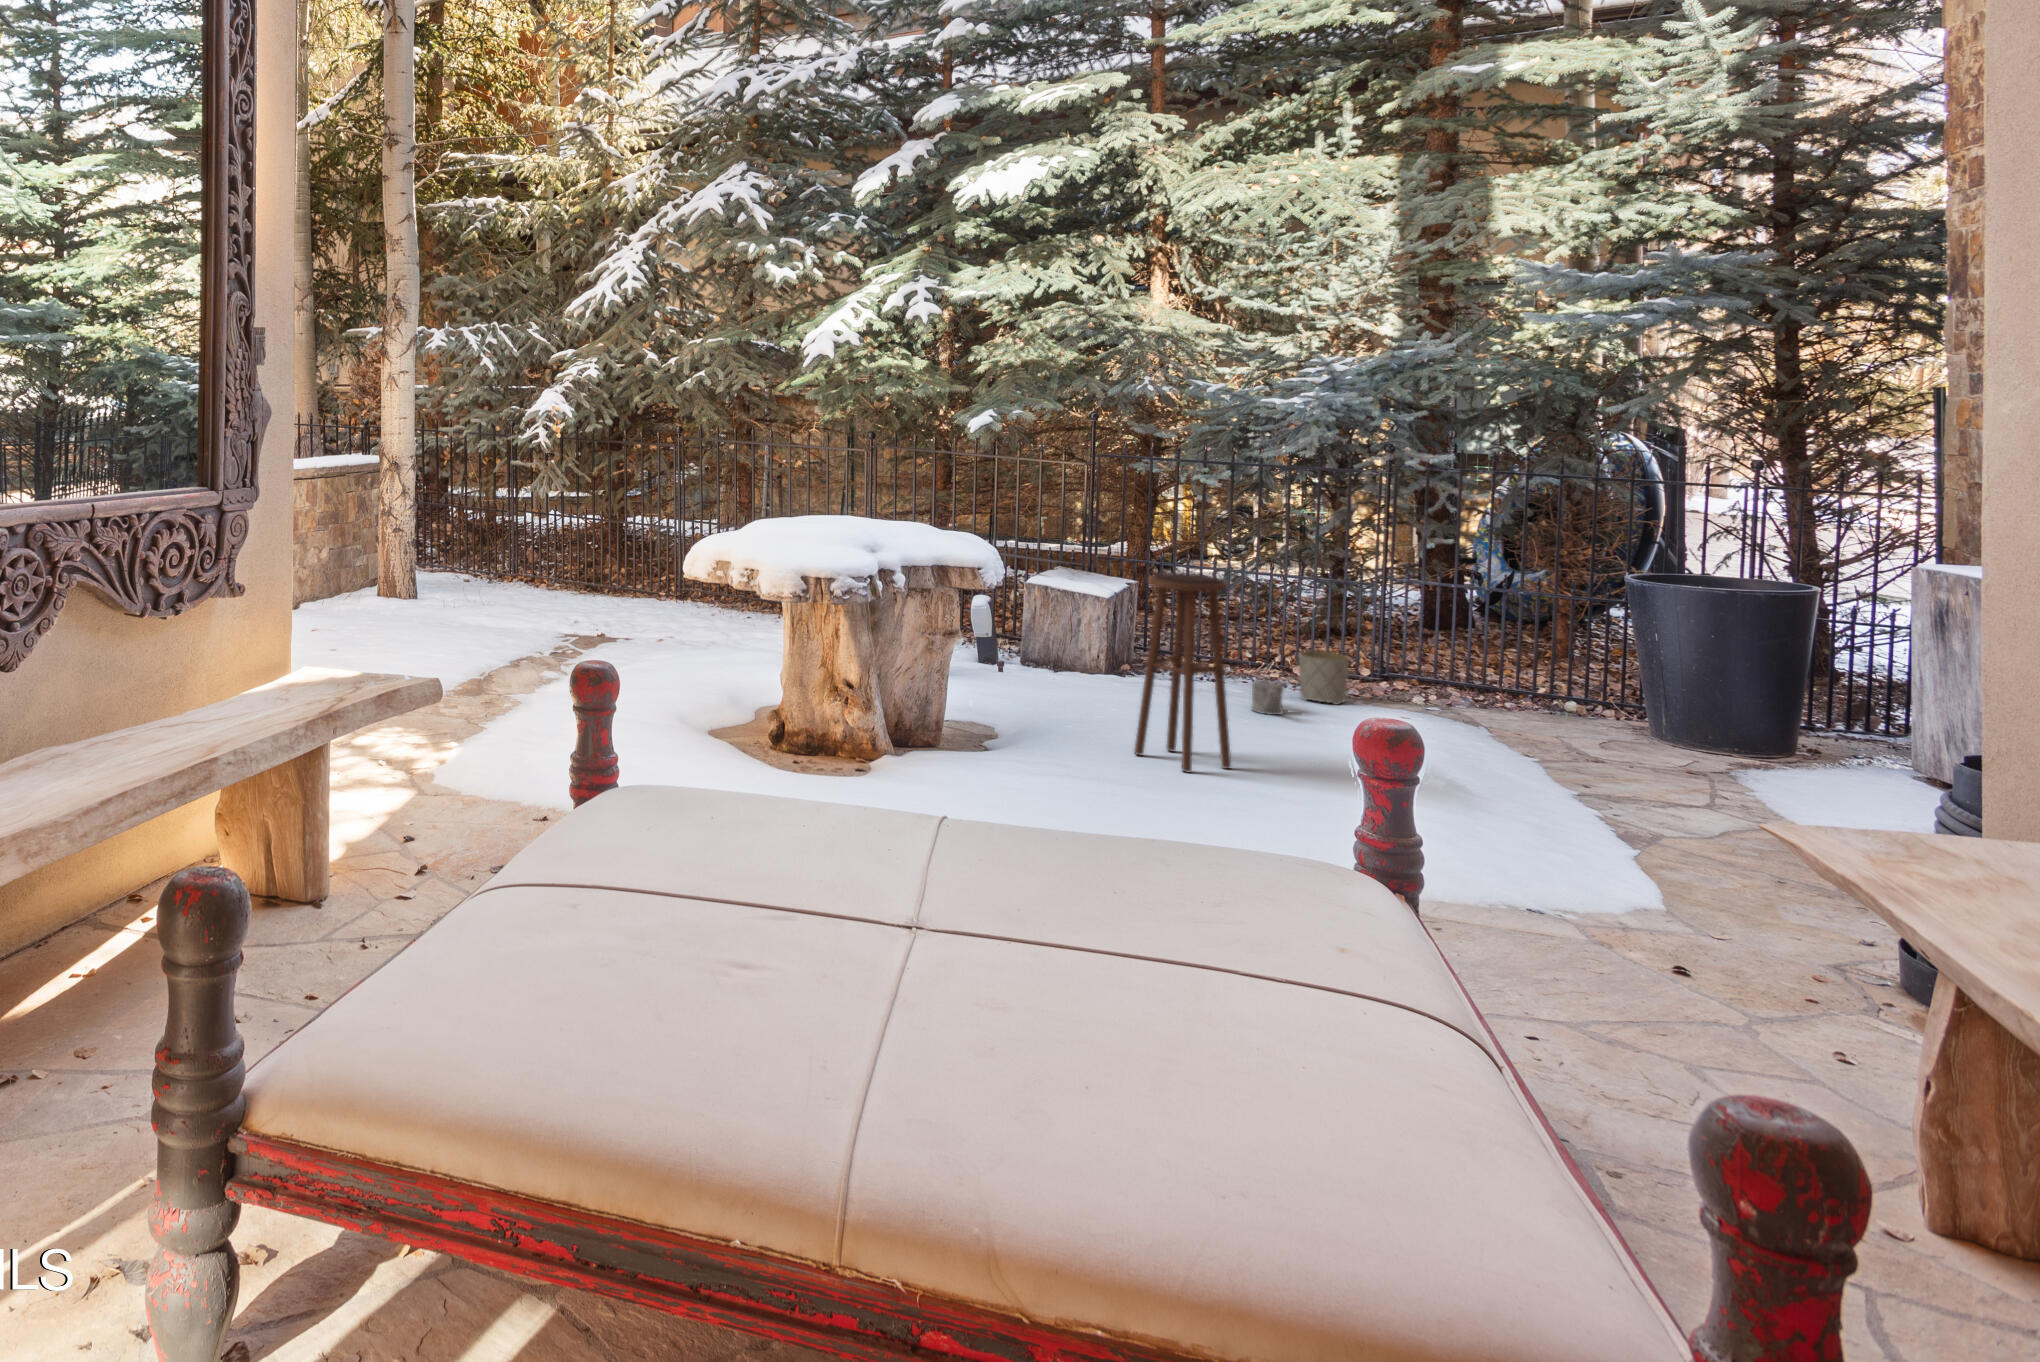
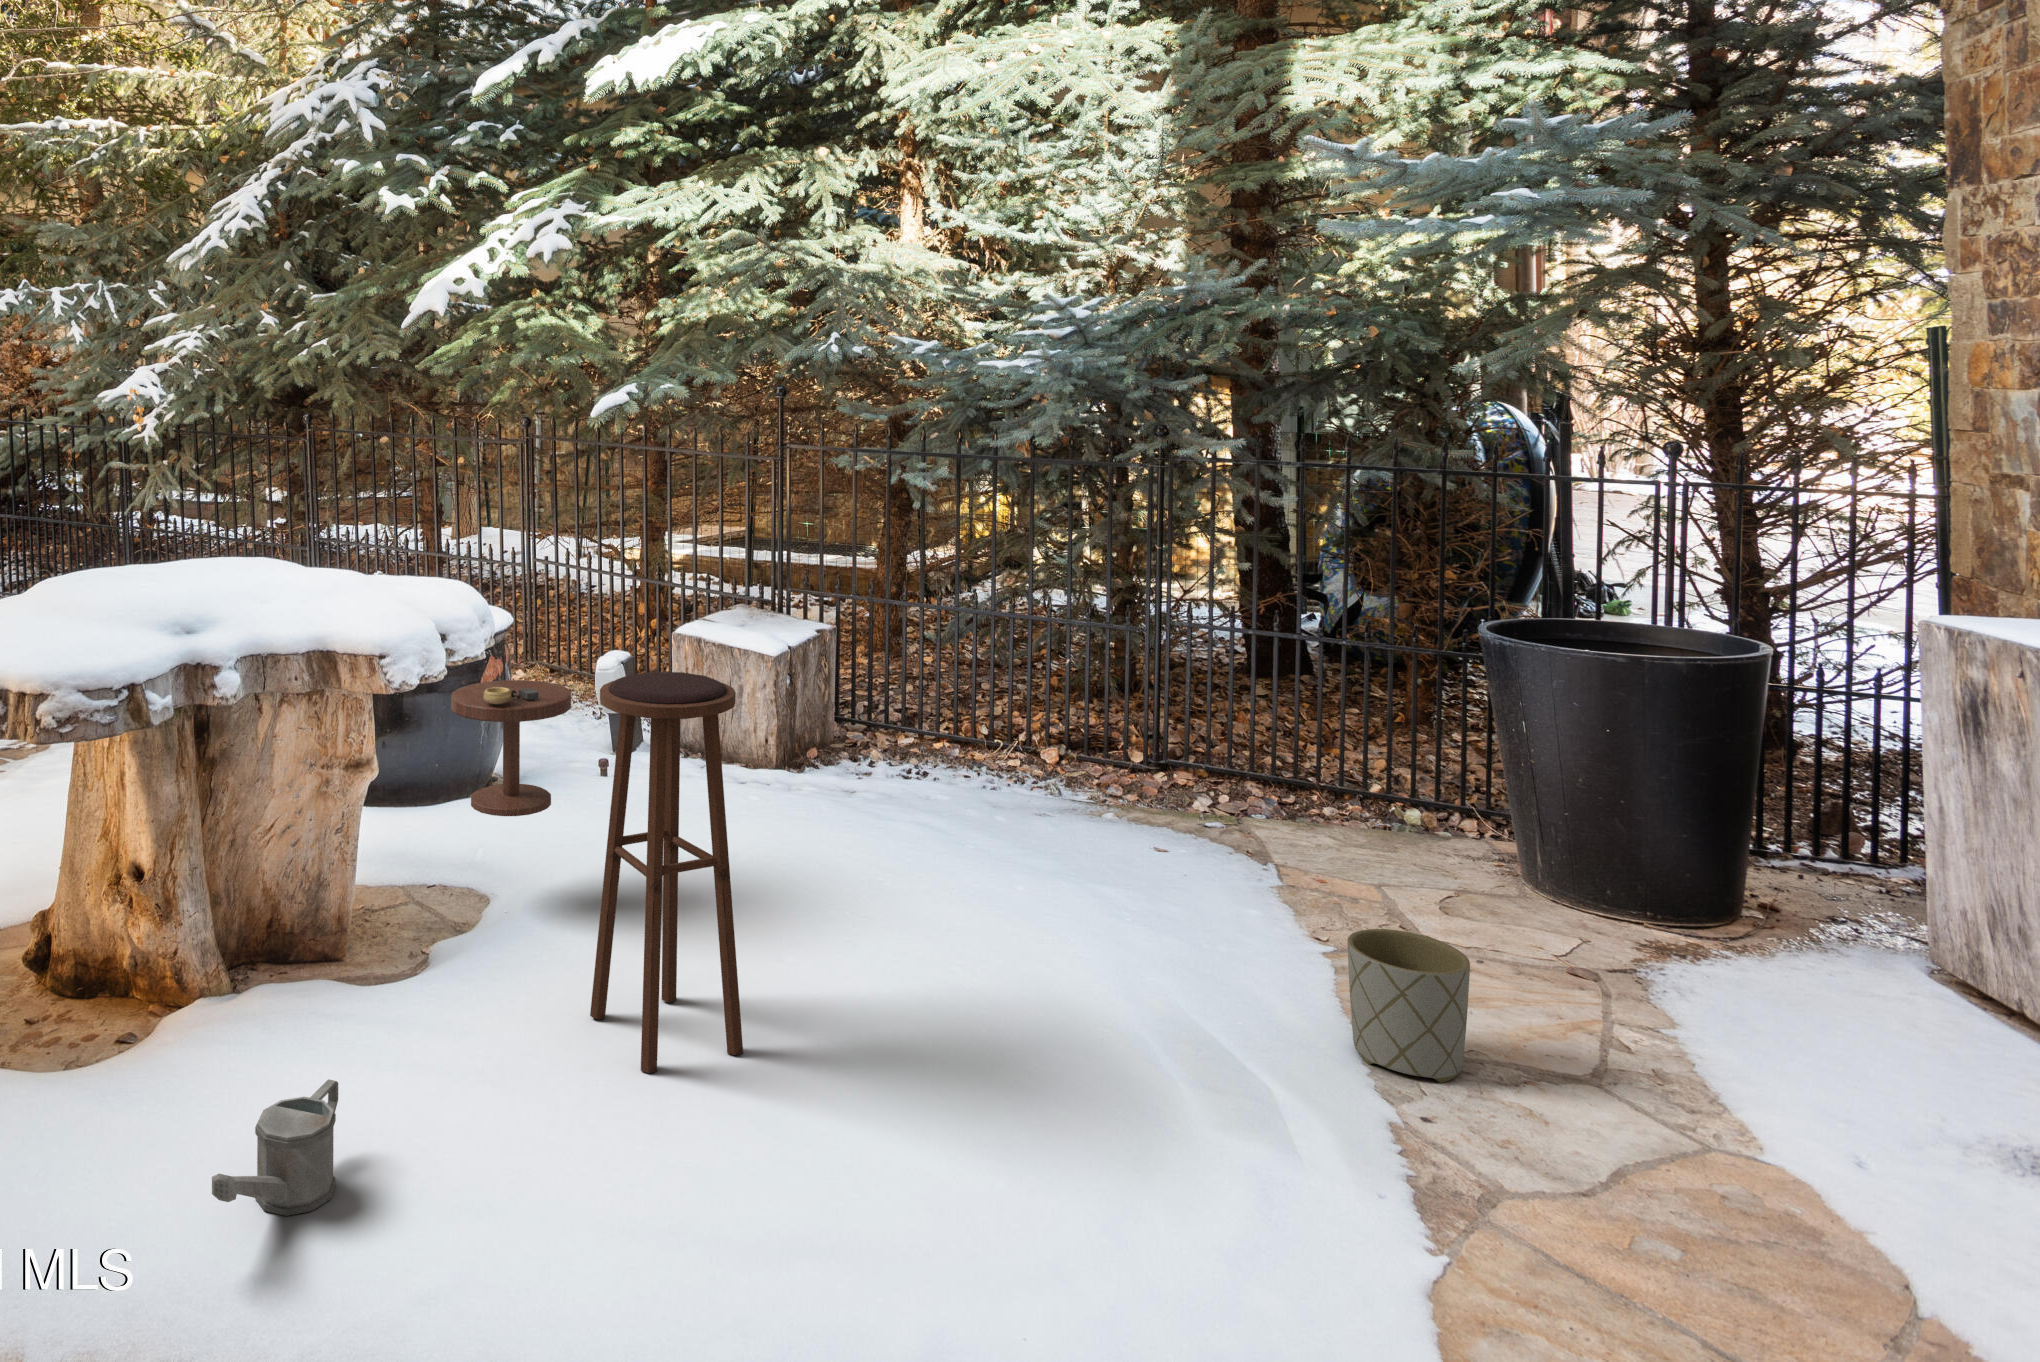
side table: none [1004,588,1077,718] -> present [451,680,571,816]
planter: present [1299,651,1349,705] -> present [1347,929,1470,1083]
watering can: present [1252,679,1283,715] -> present [212,1079,338,1216]

